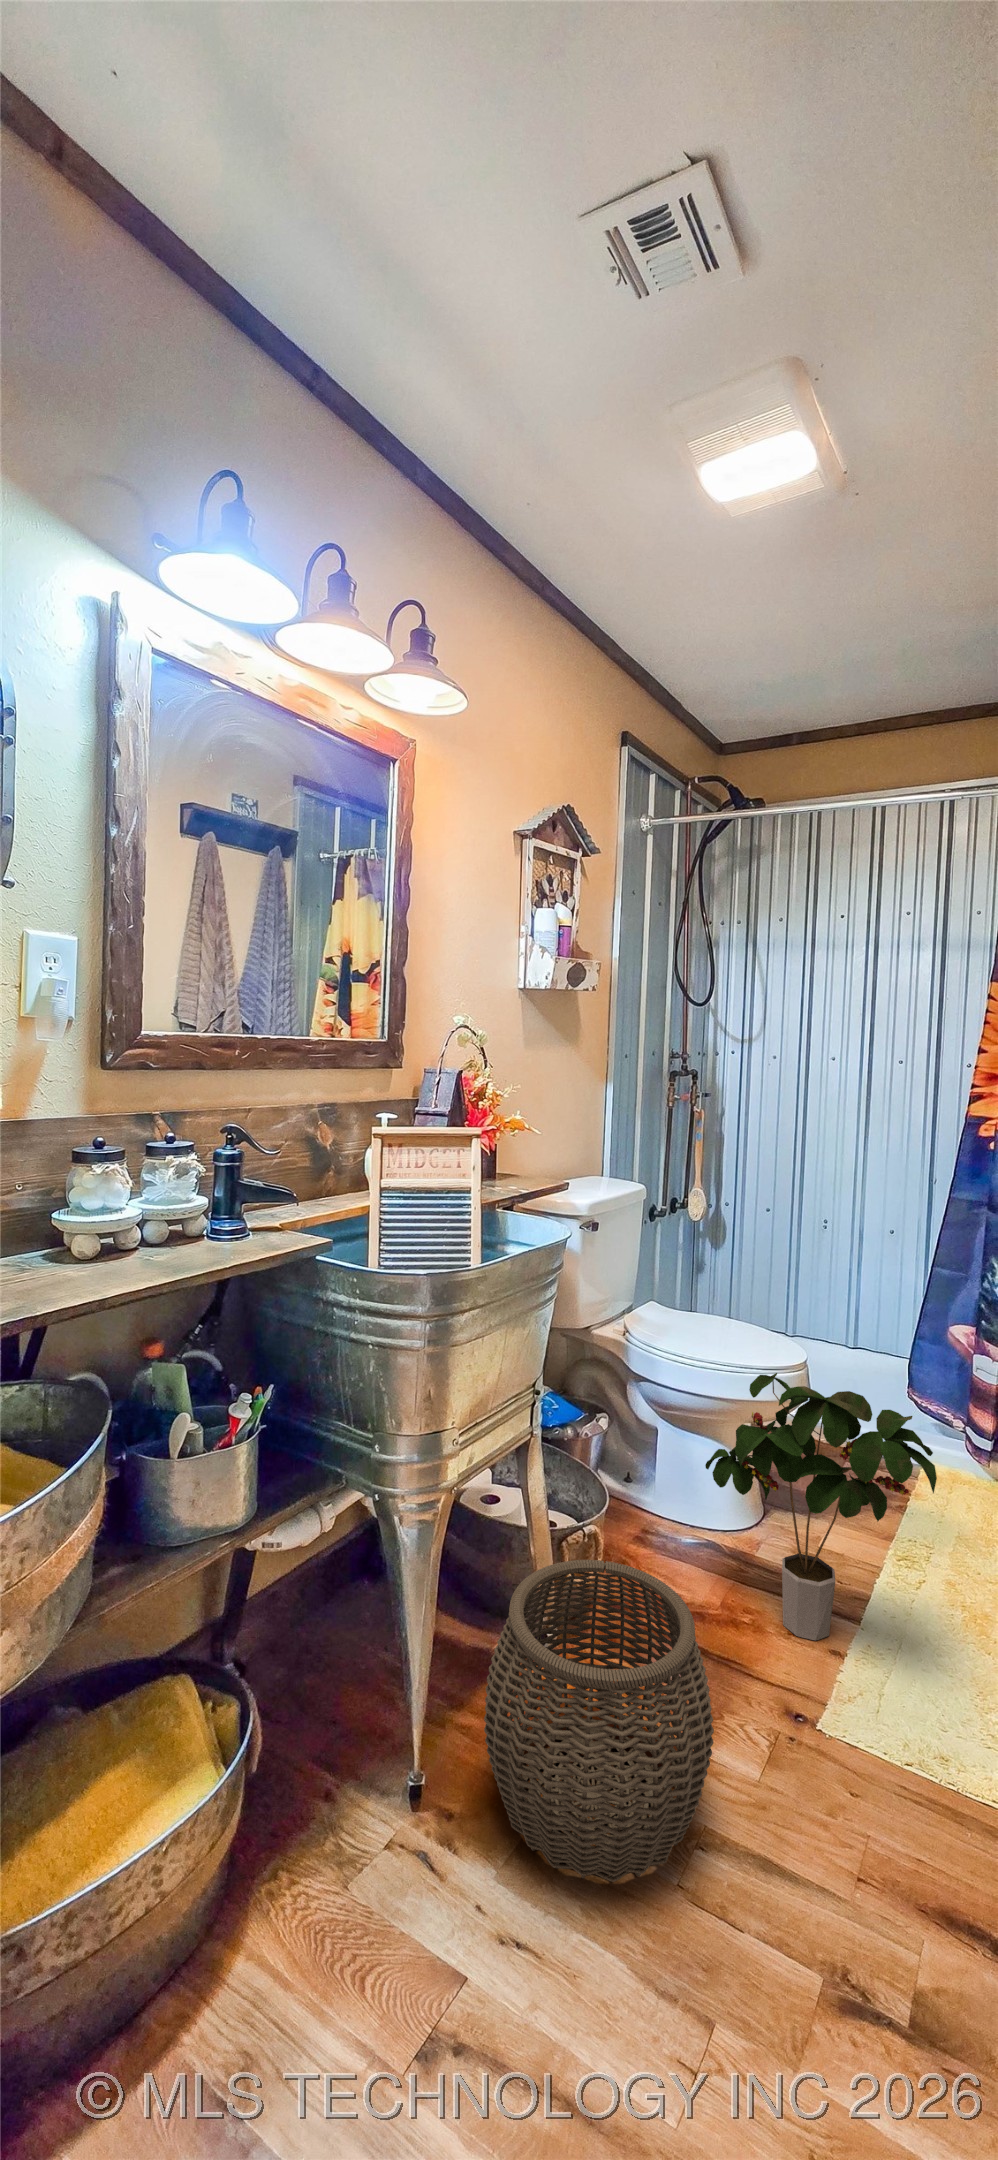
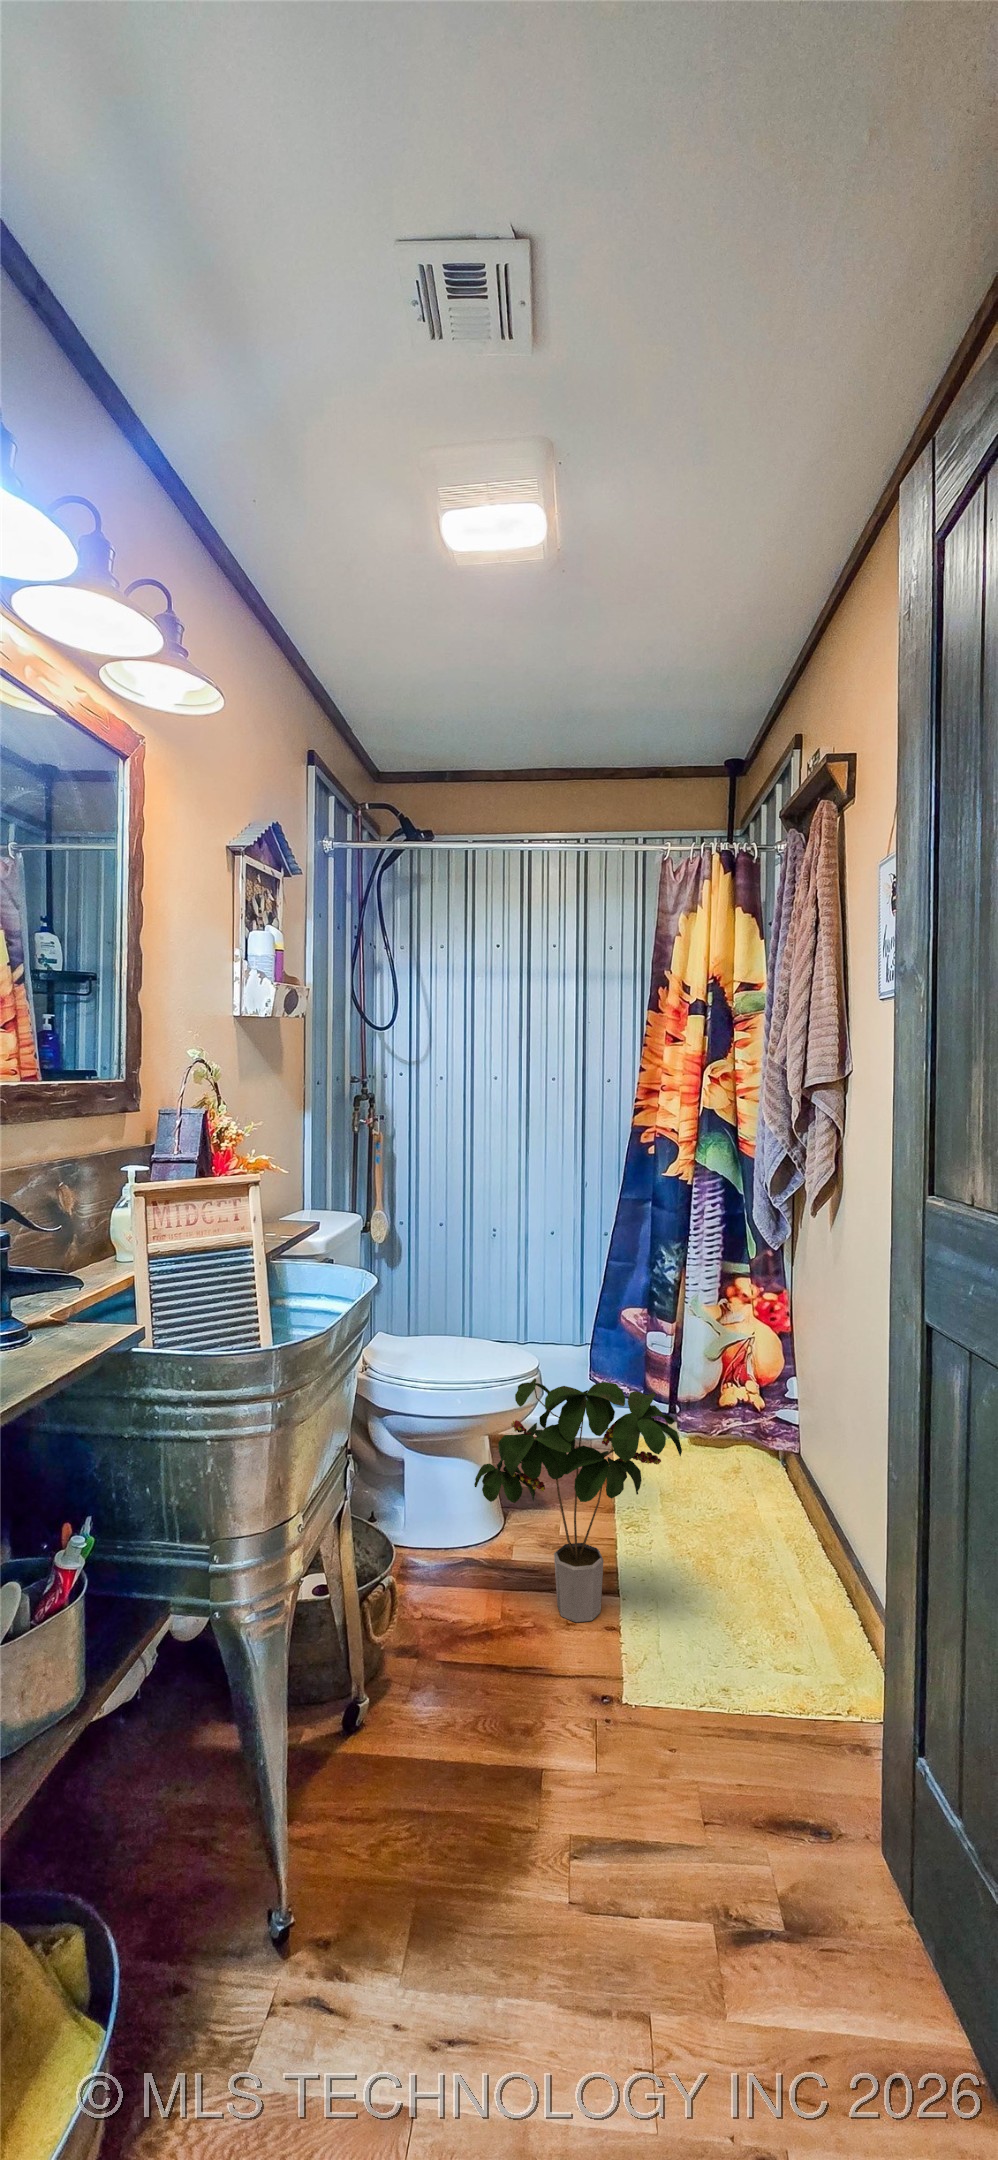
woven basket: present [484,1560,714,1882] -> none [344,1604,579,1947]

